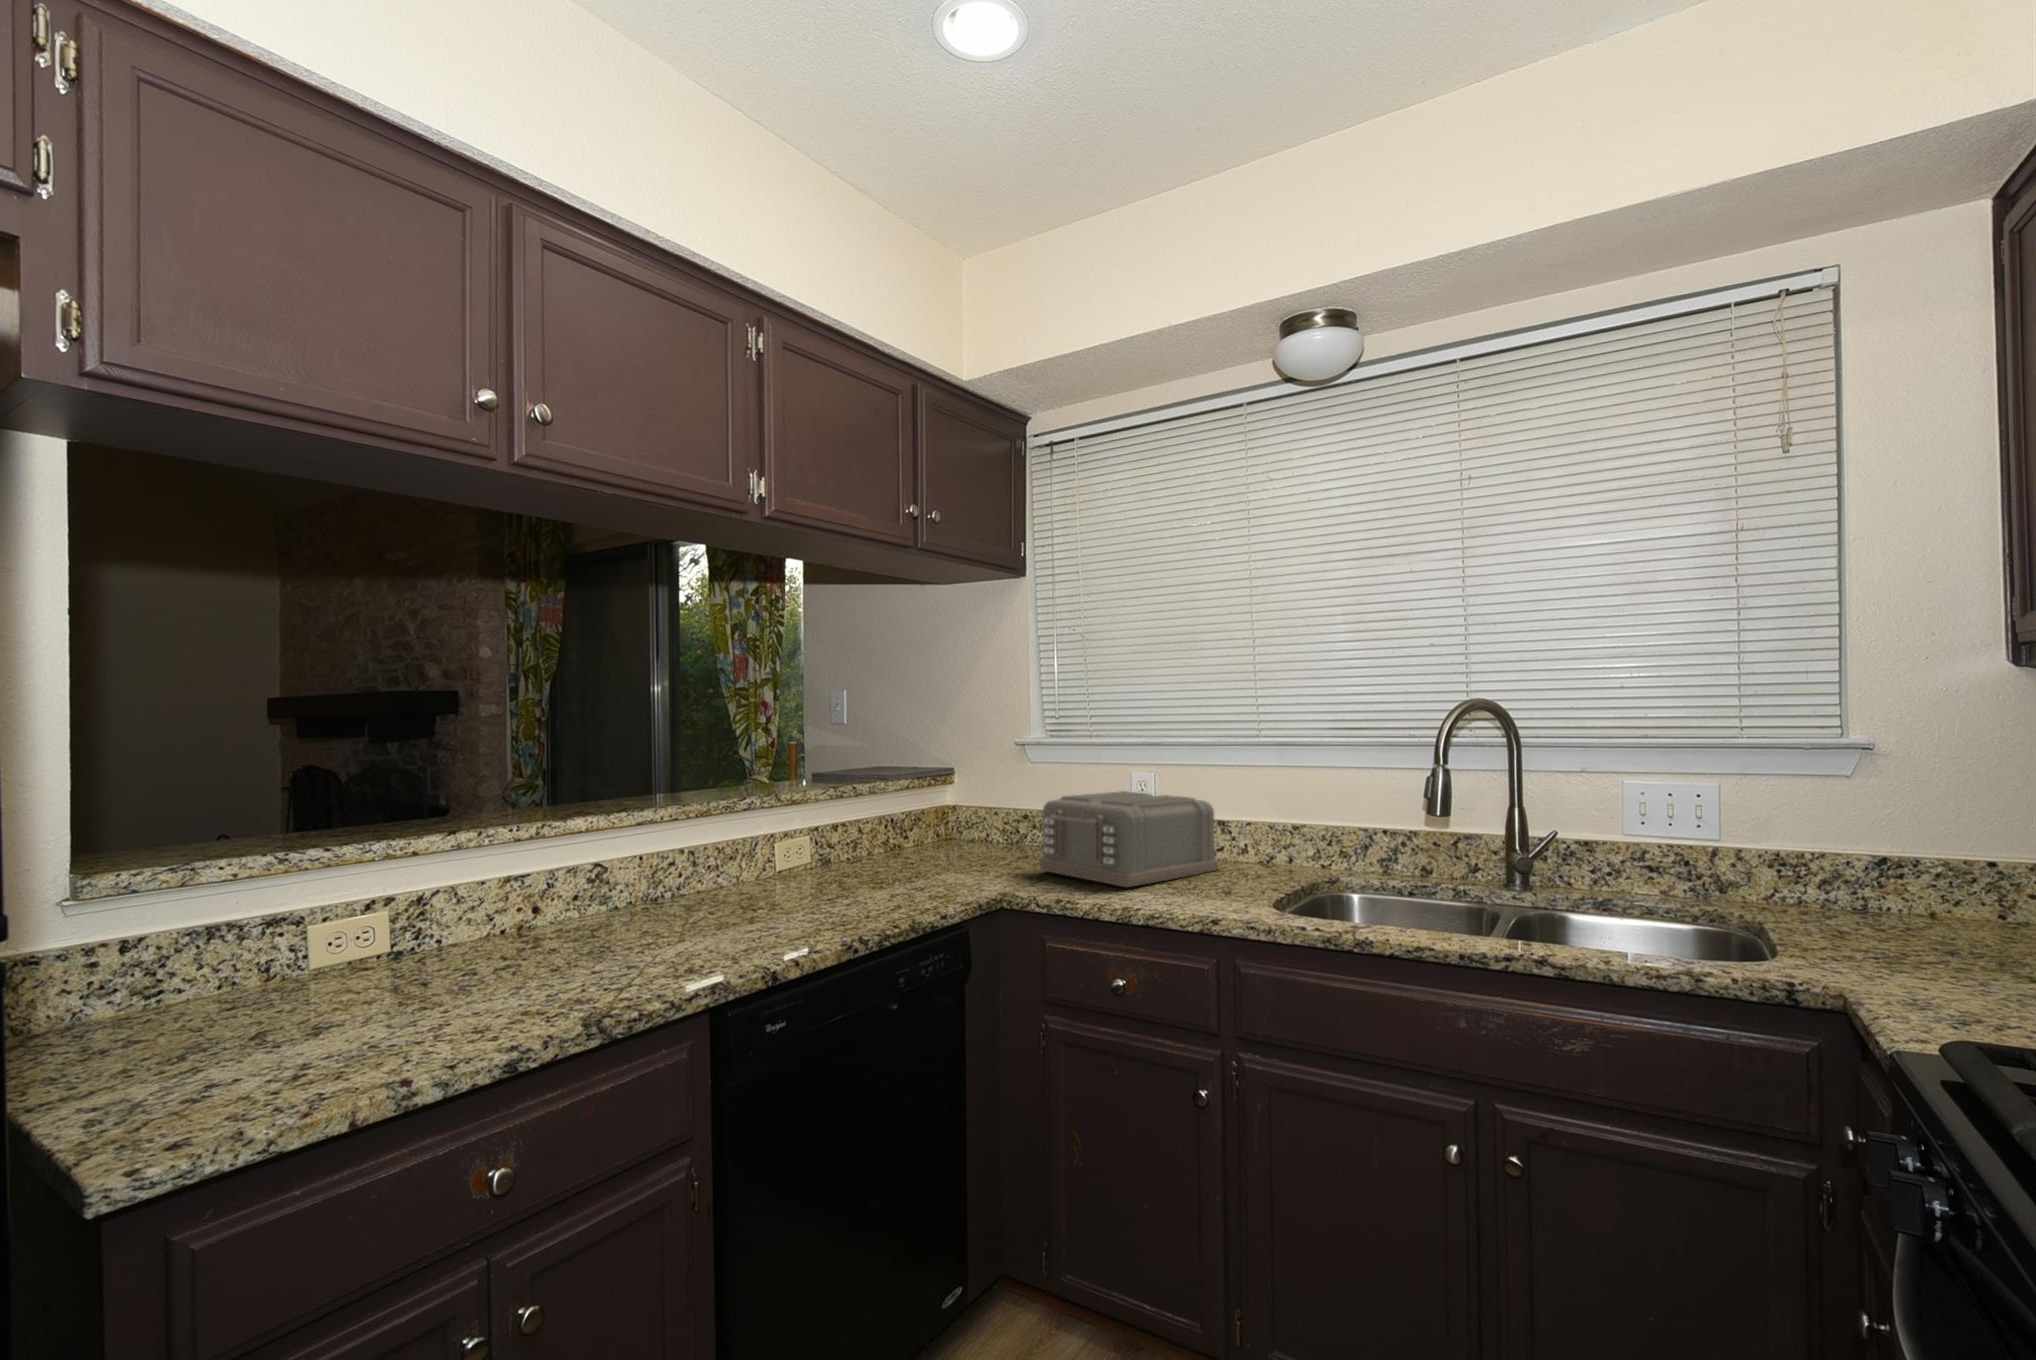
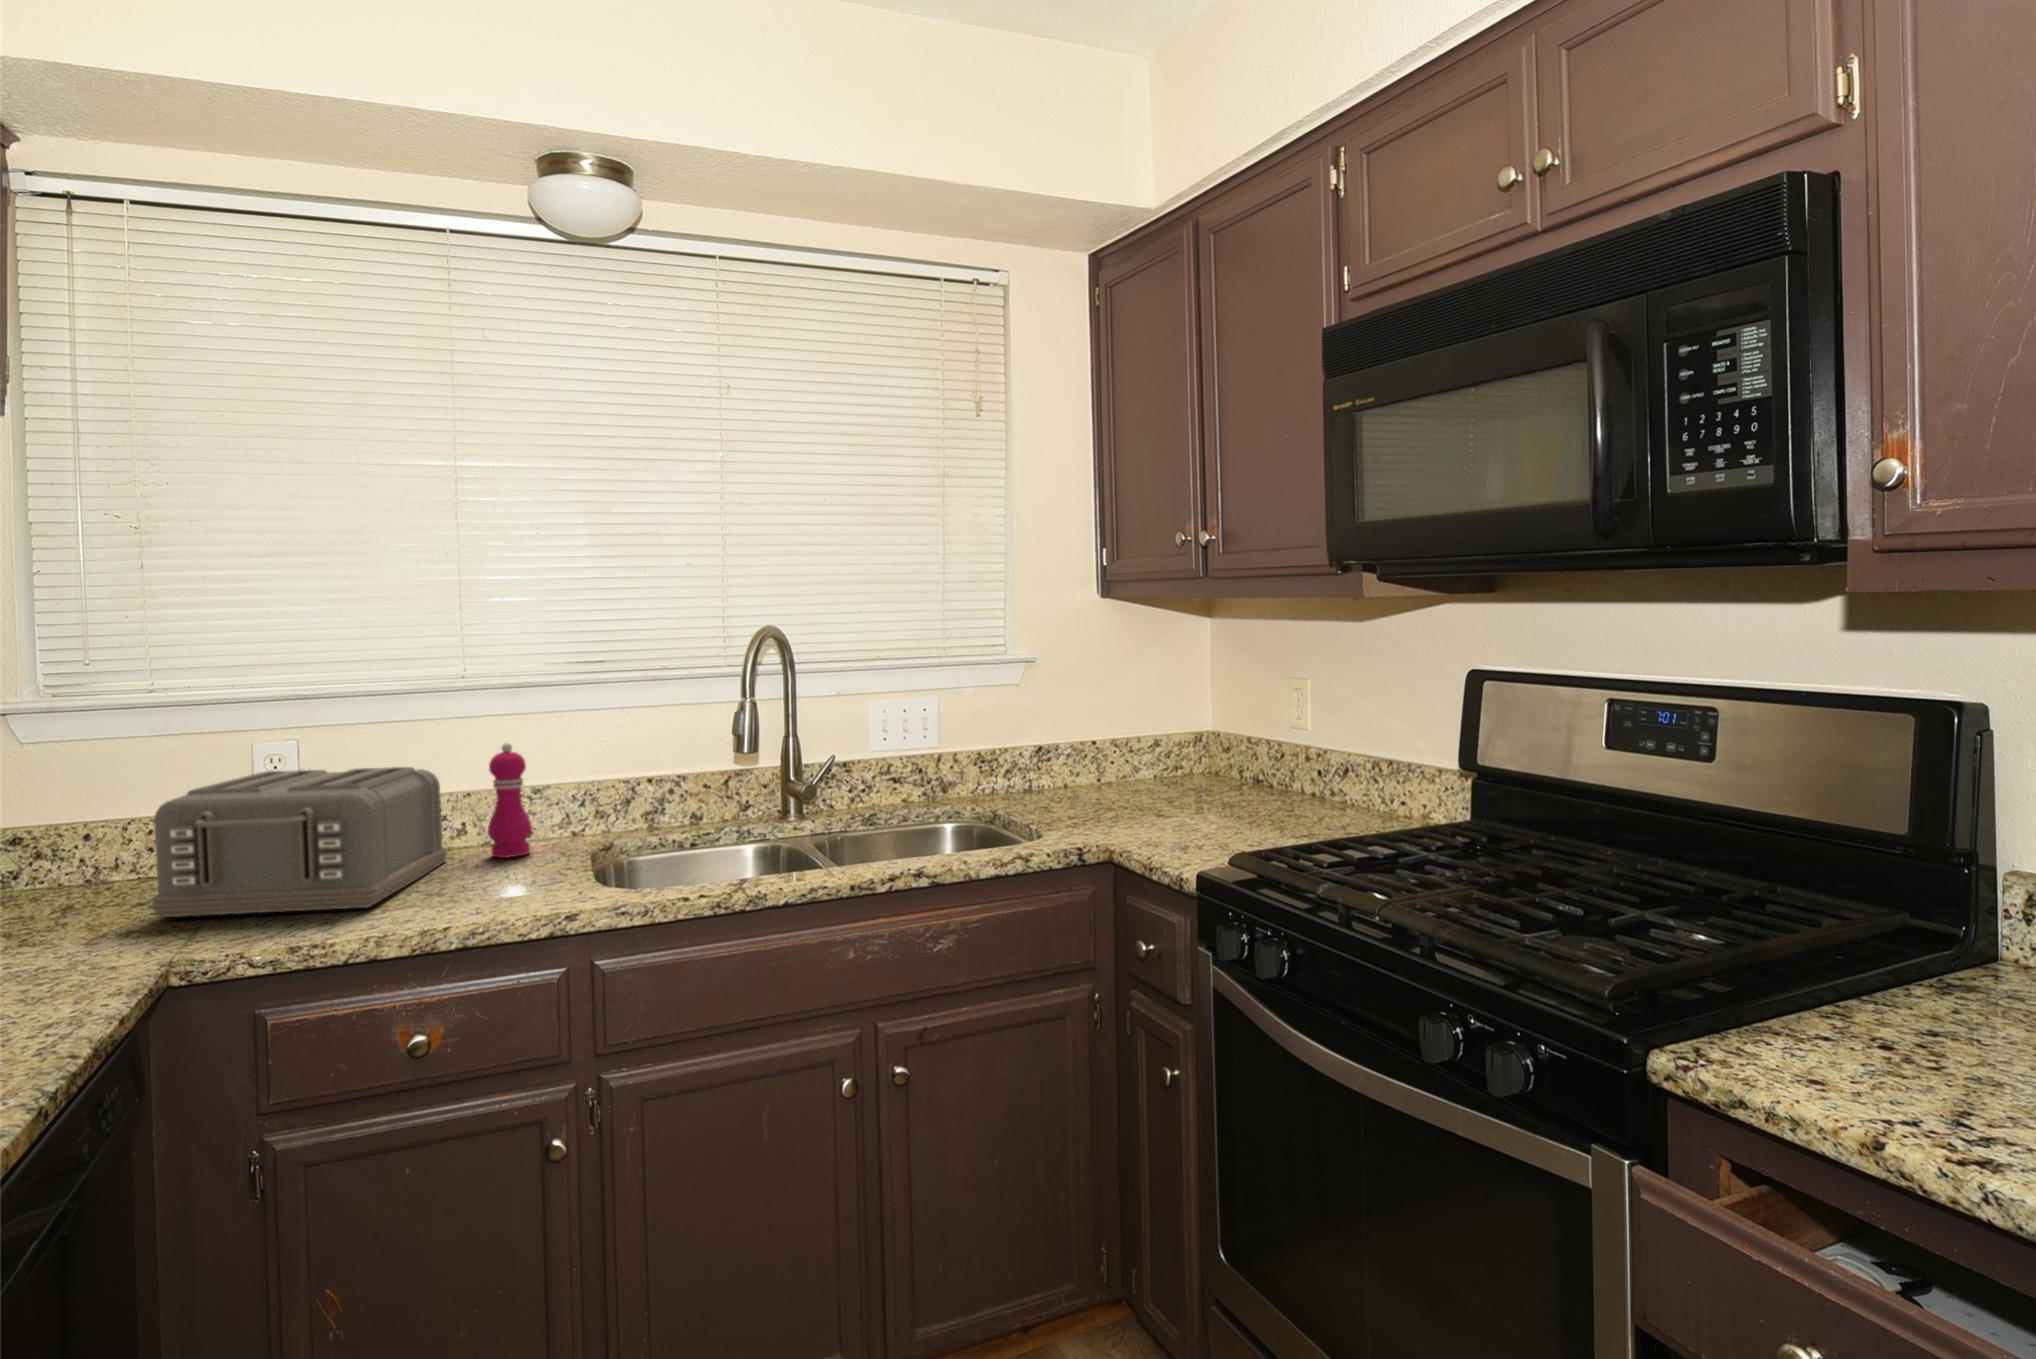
pepper mill: none [1243,788,1275,875] -> present [488,743,532,858]

